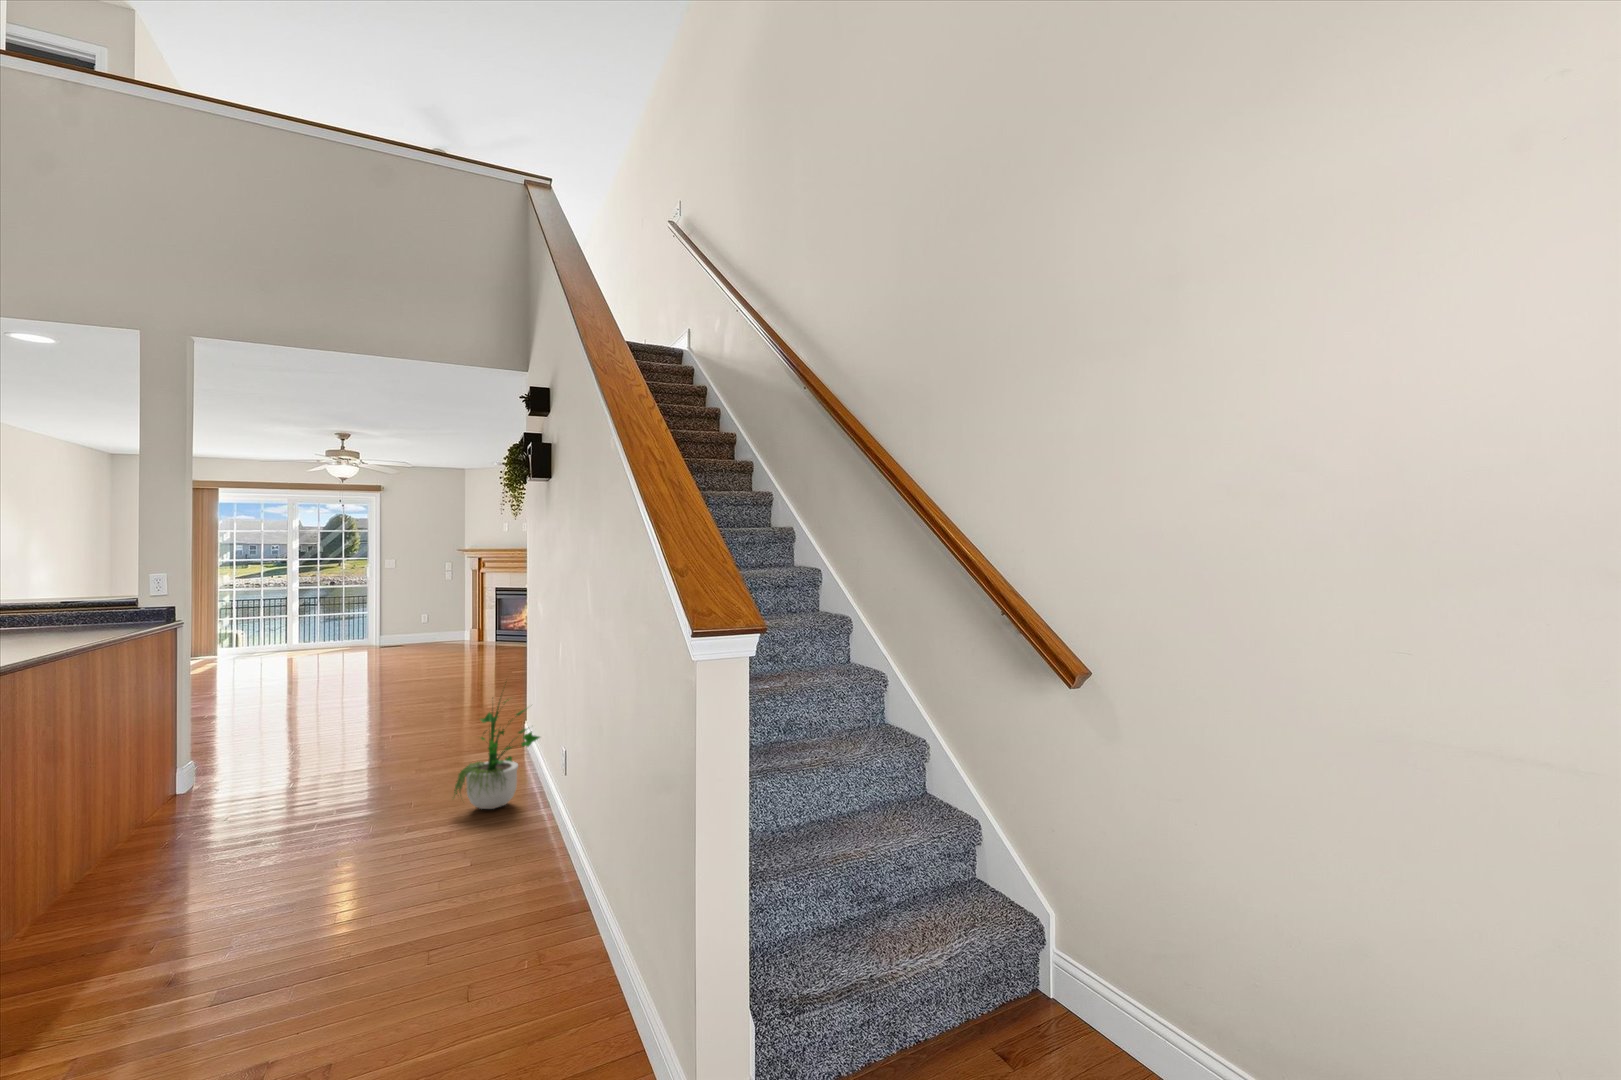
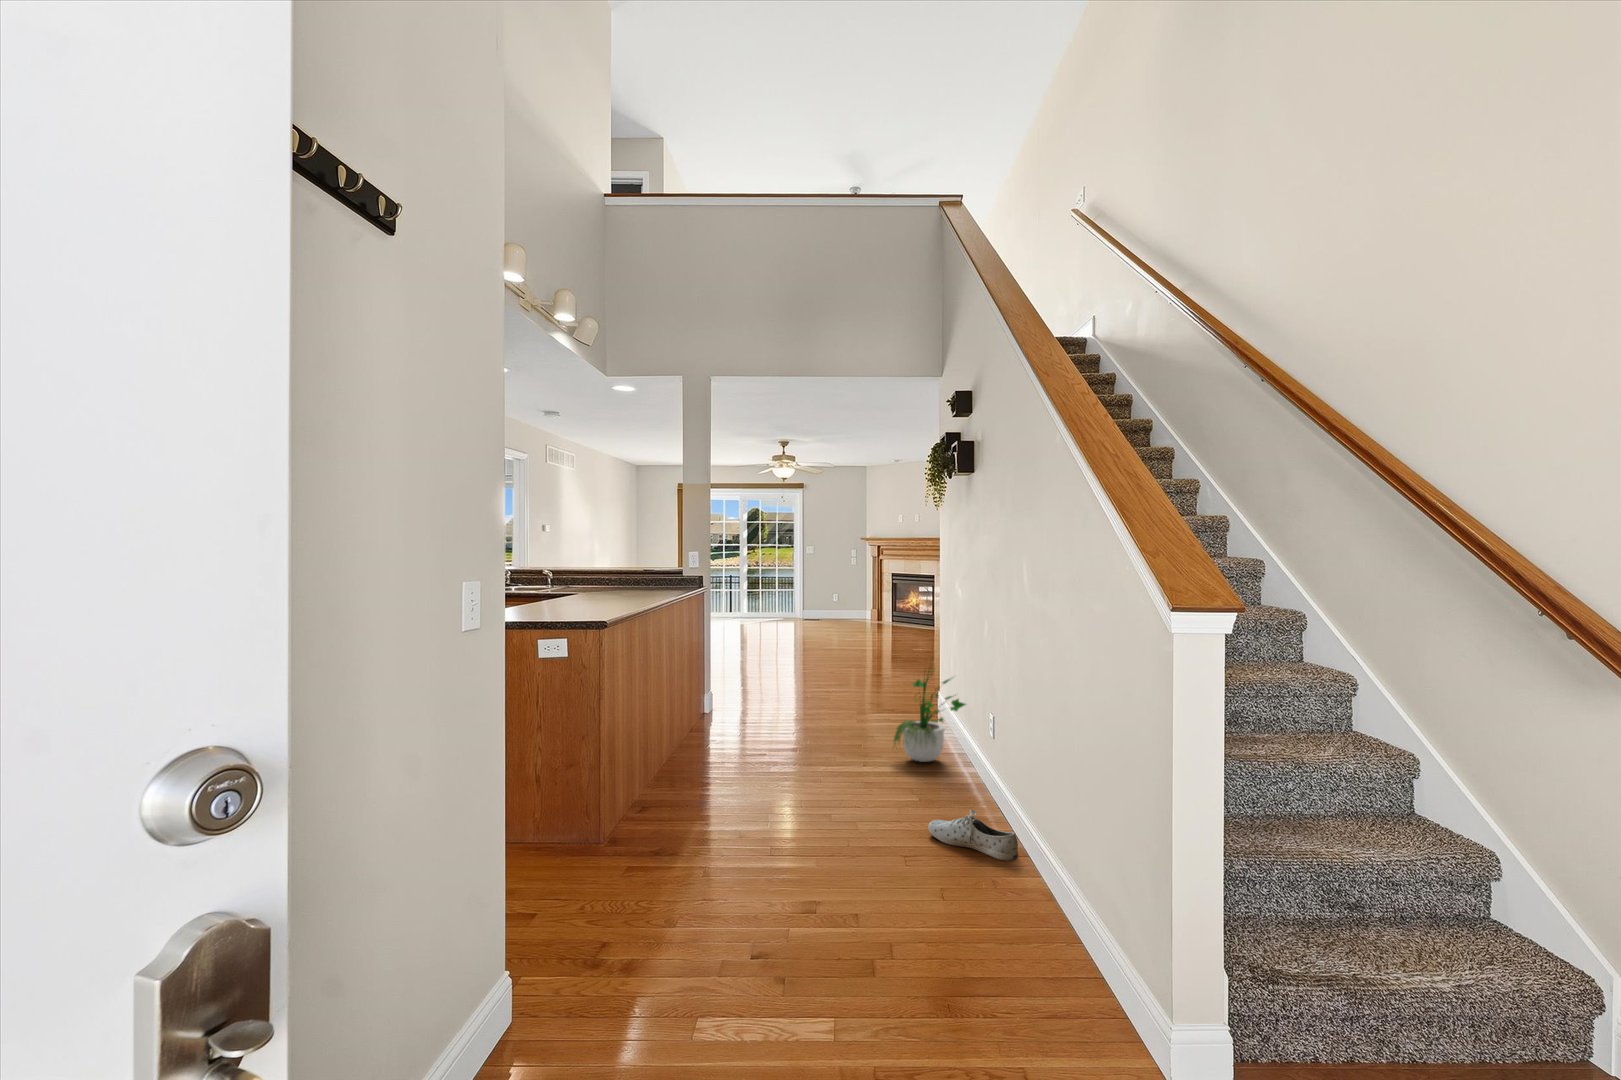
shoe: none [476,864,579,918] -> present [928,810,1018,861]

